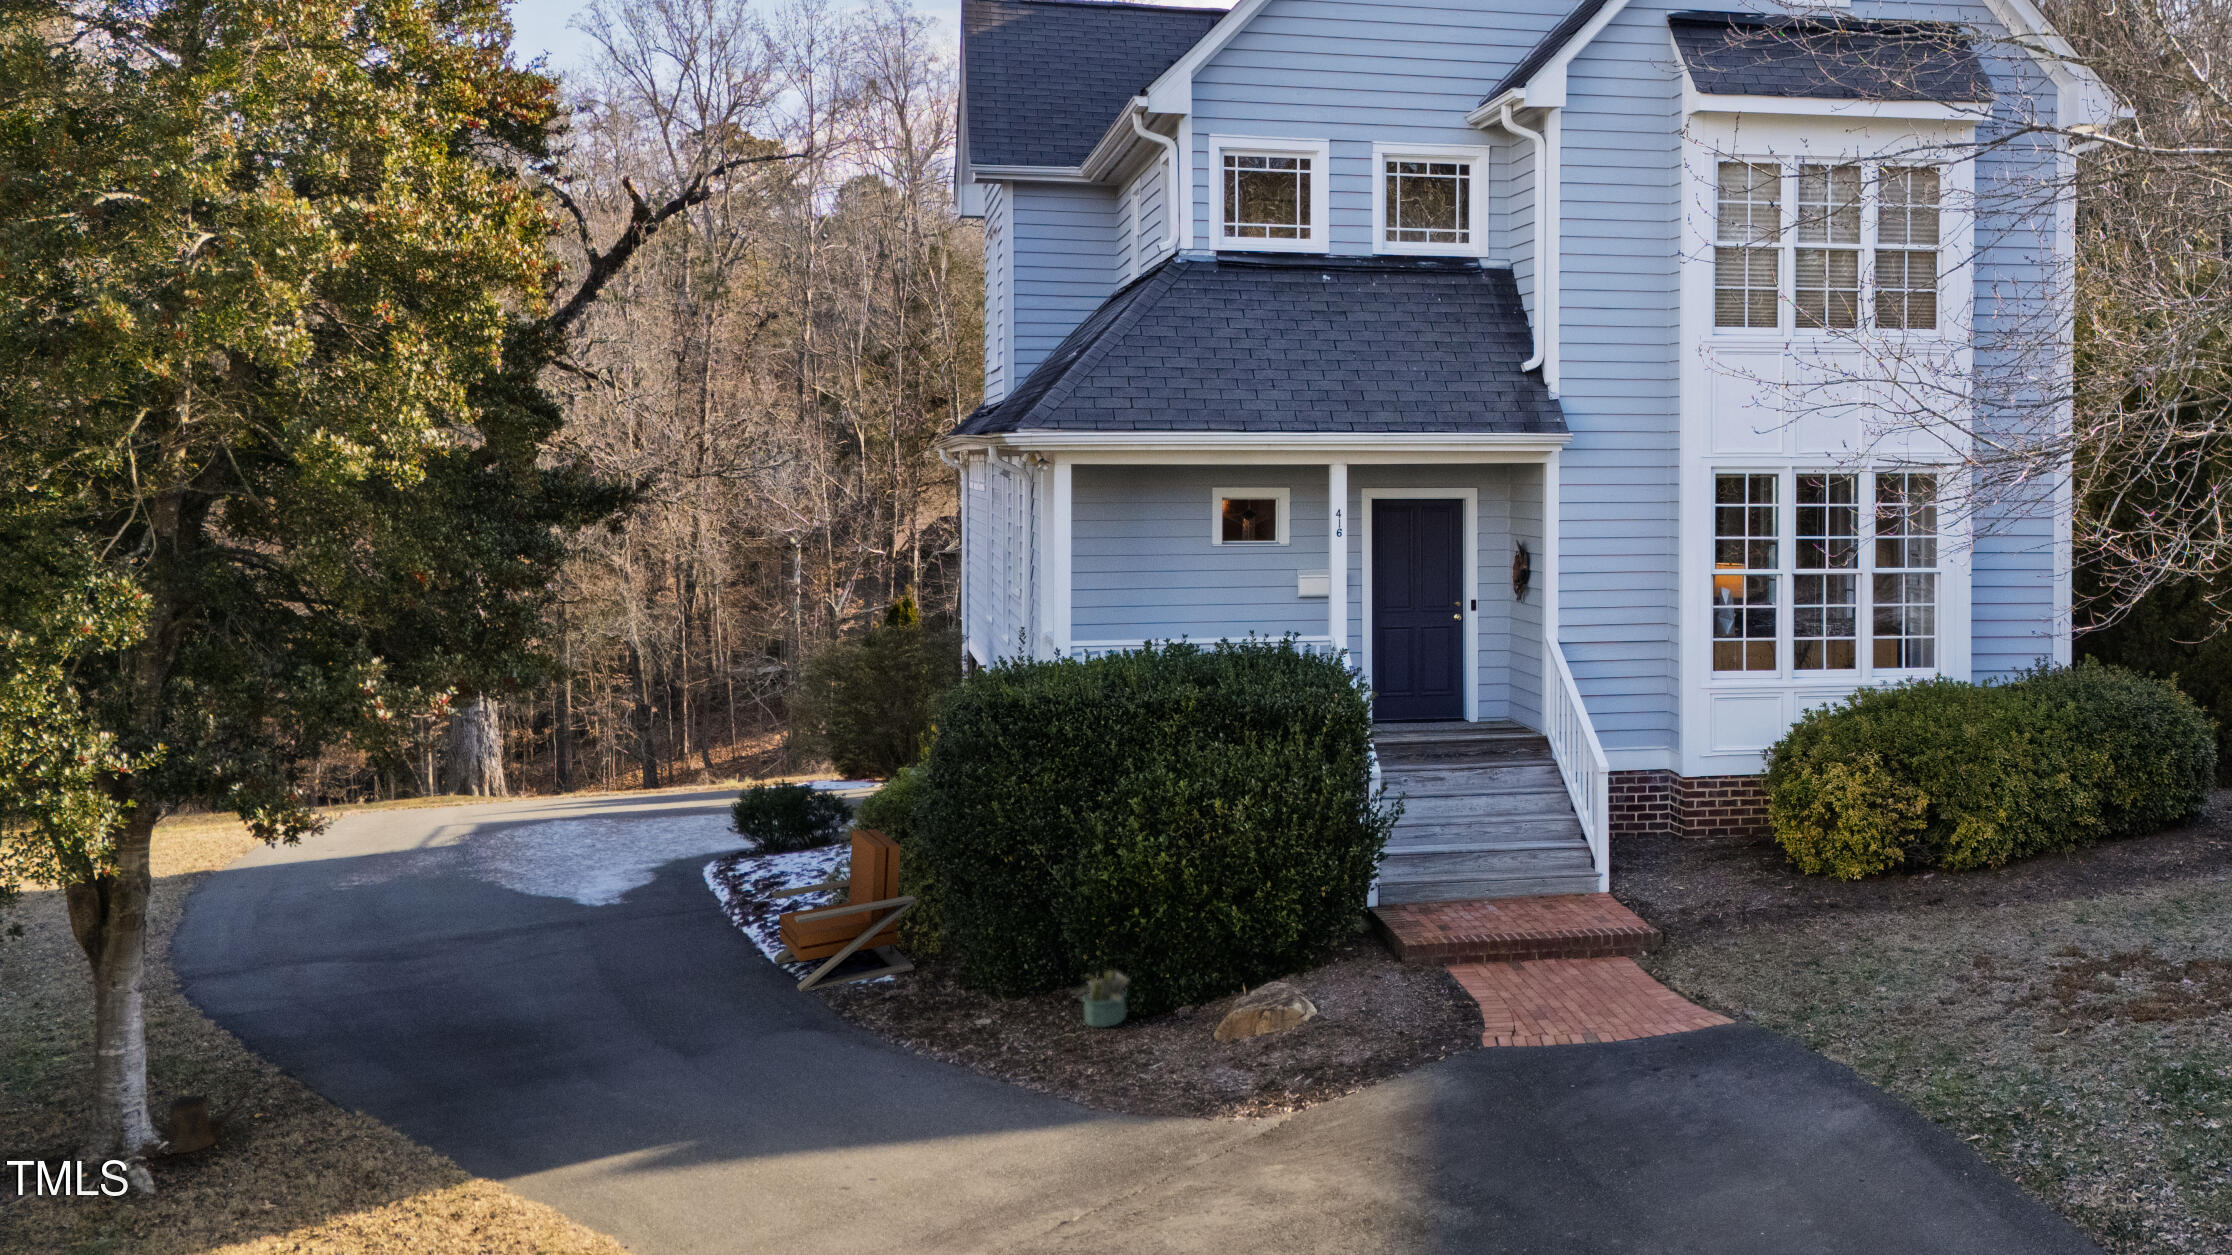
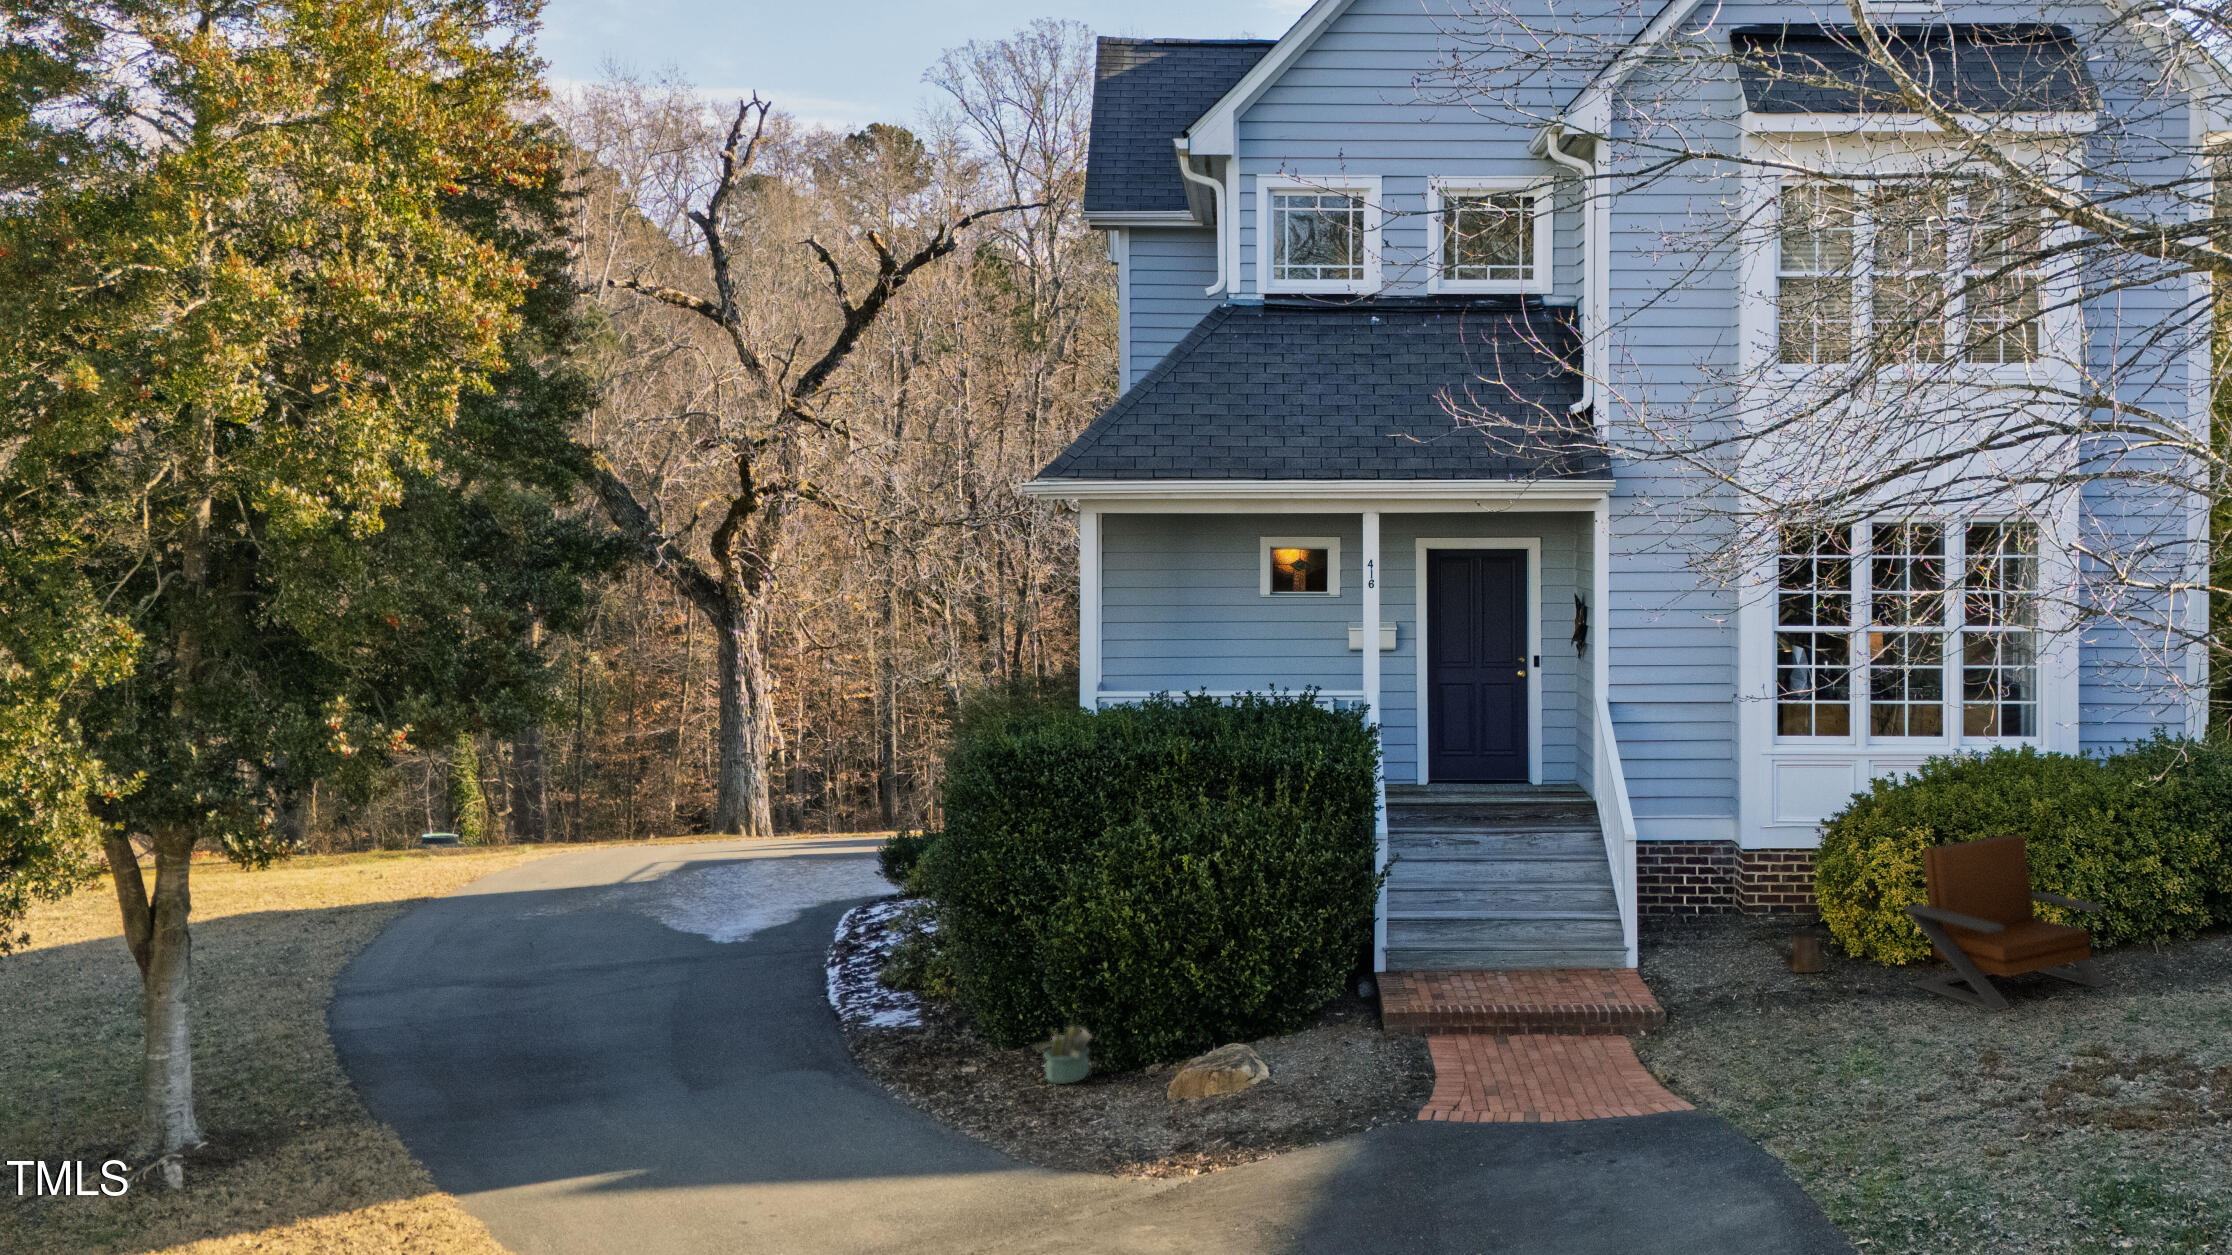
lounge chair: present [772,829,916,992] -> present [1905,835,2110,1011]
watering can: present [152,1077,262,1153] -> present [1761,928,1830,973]

